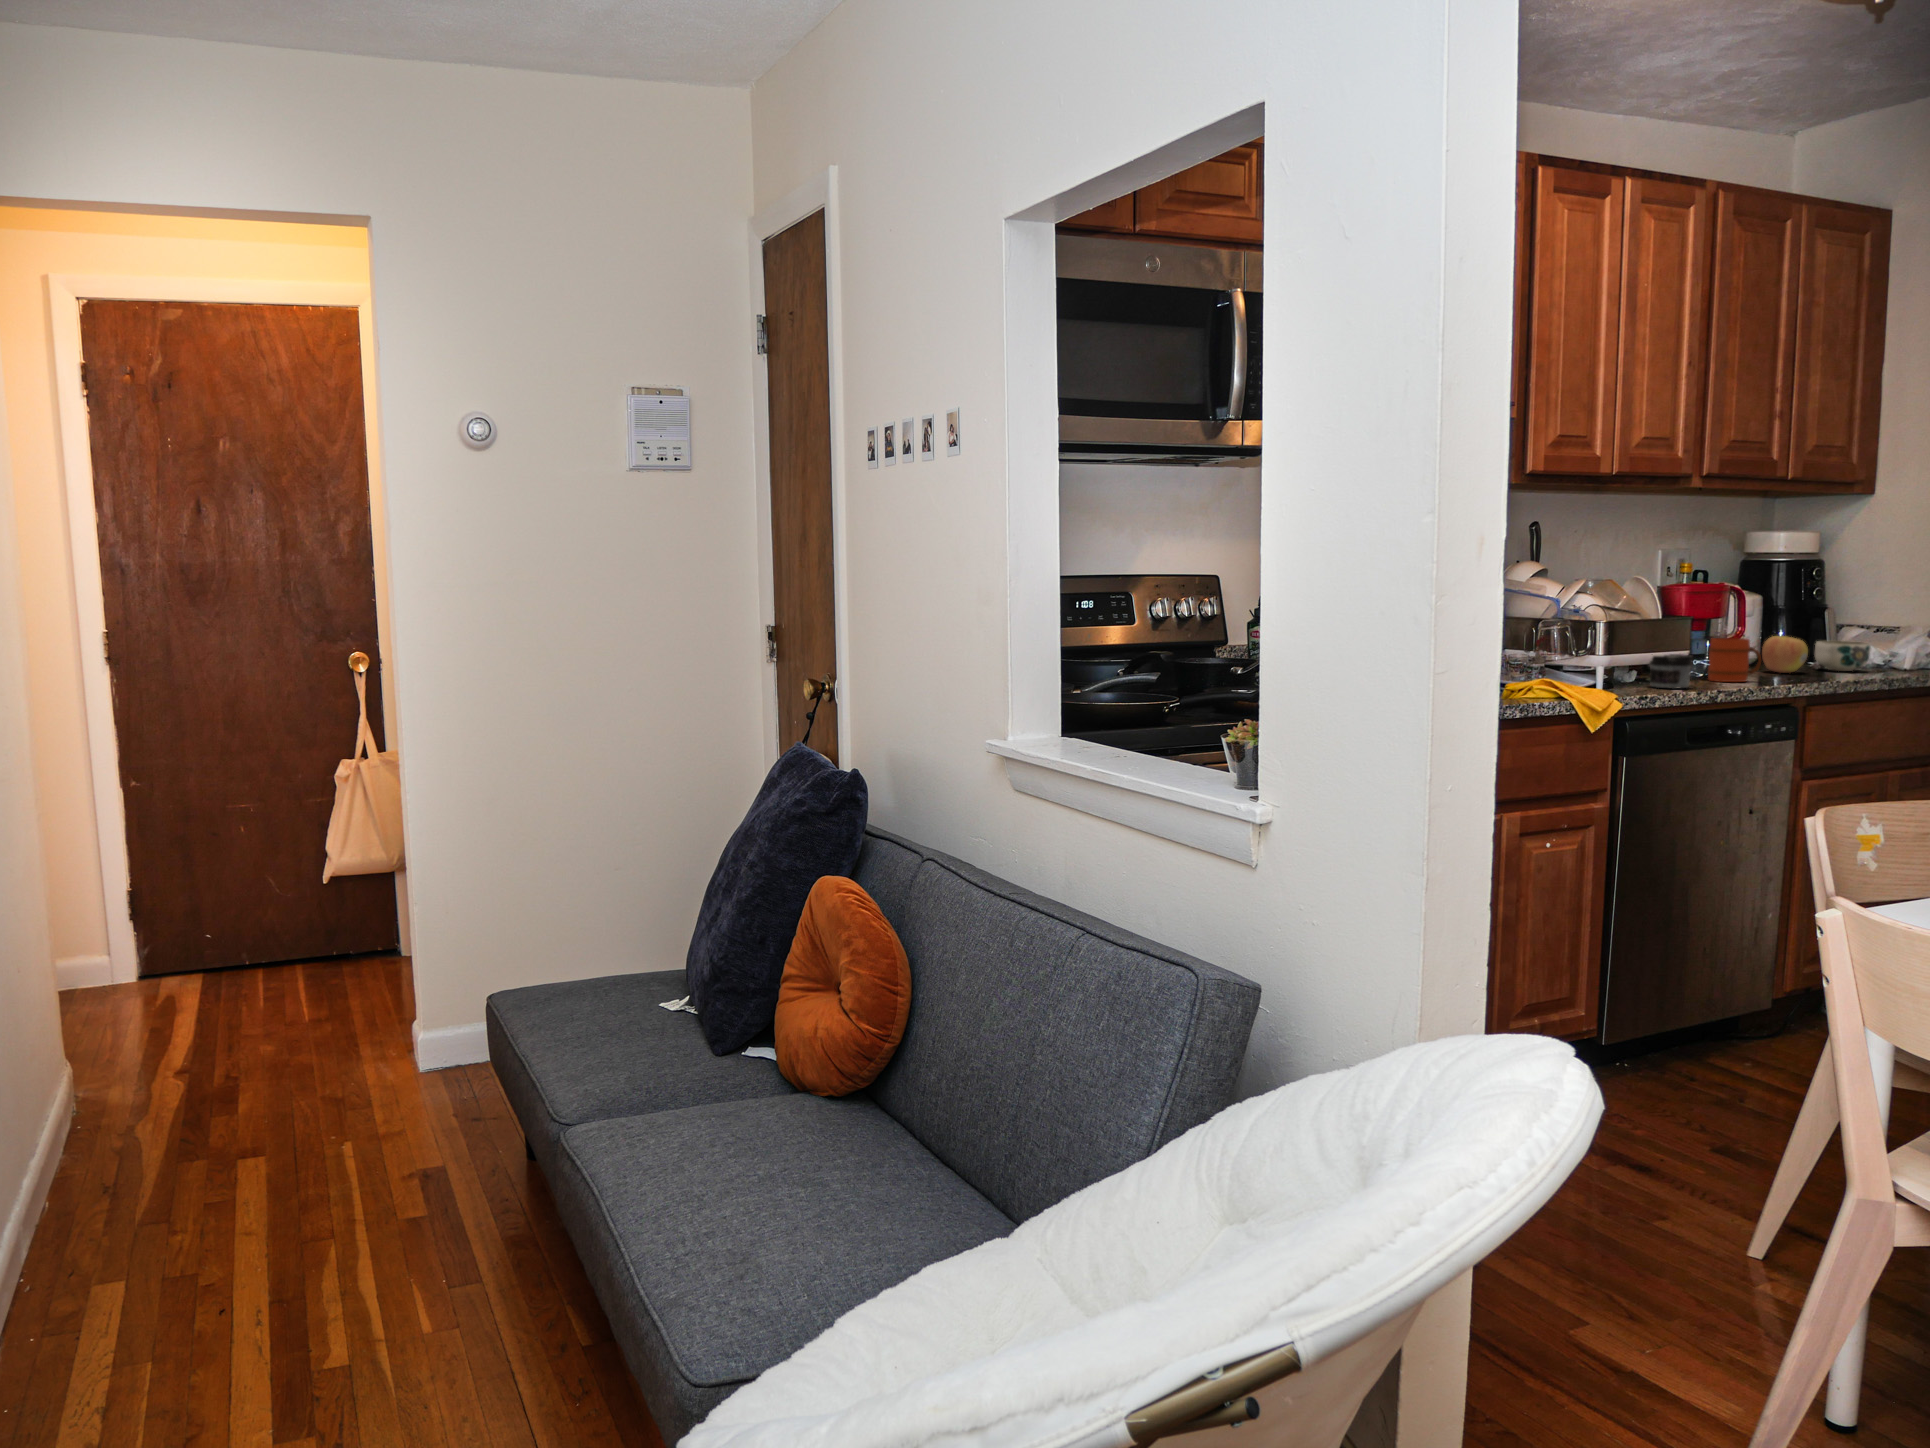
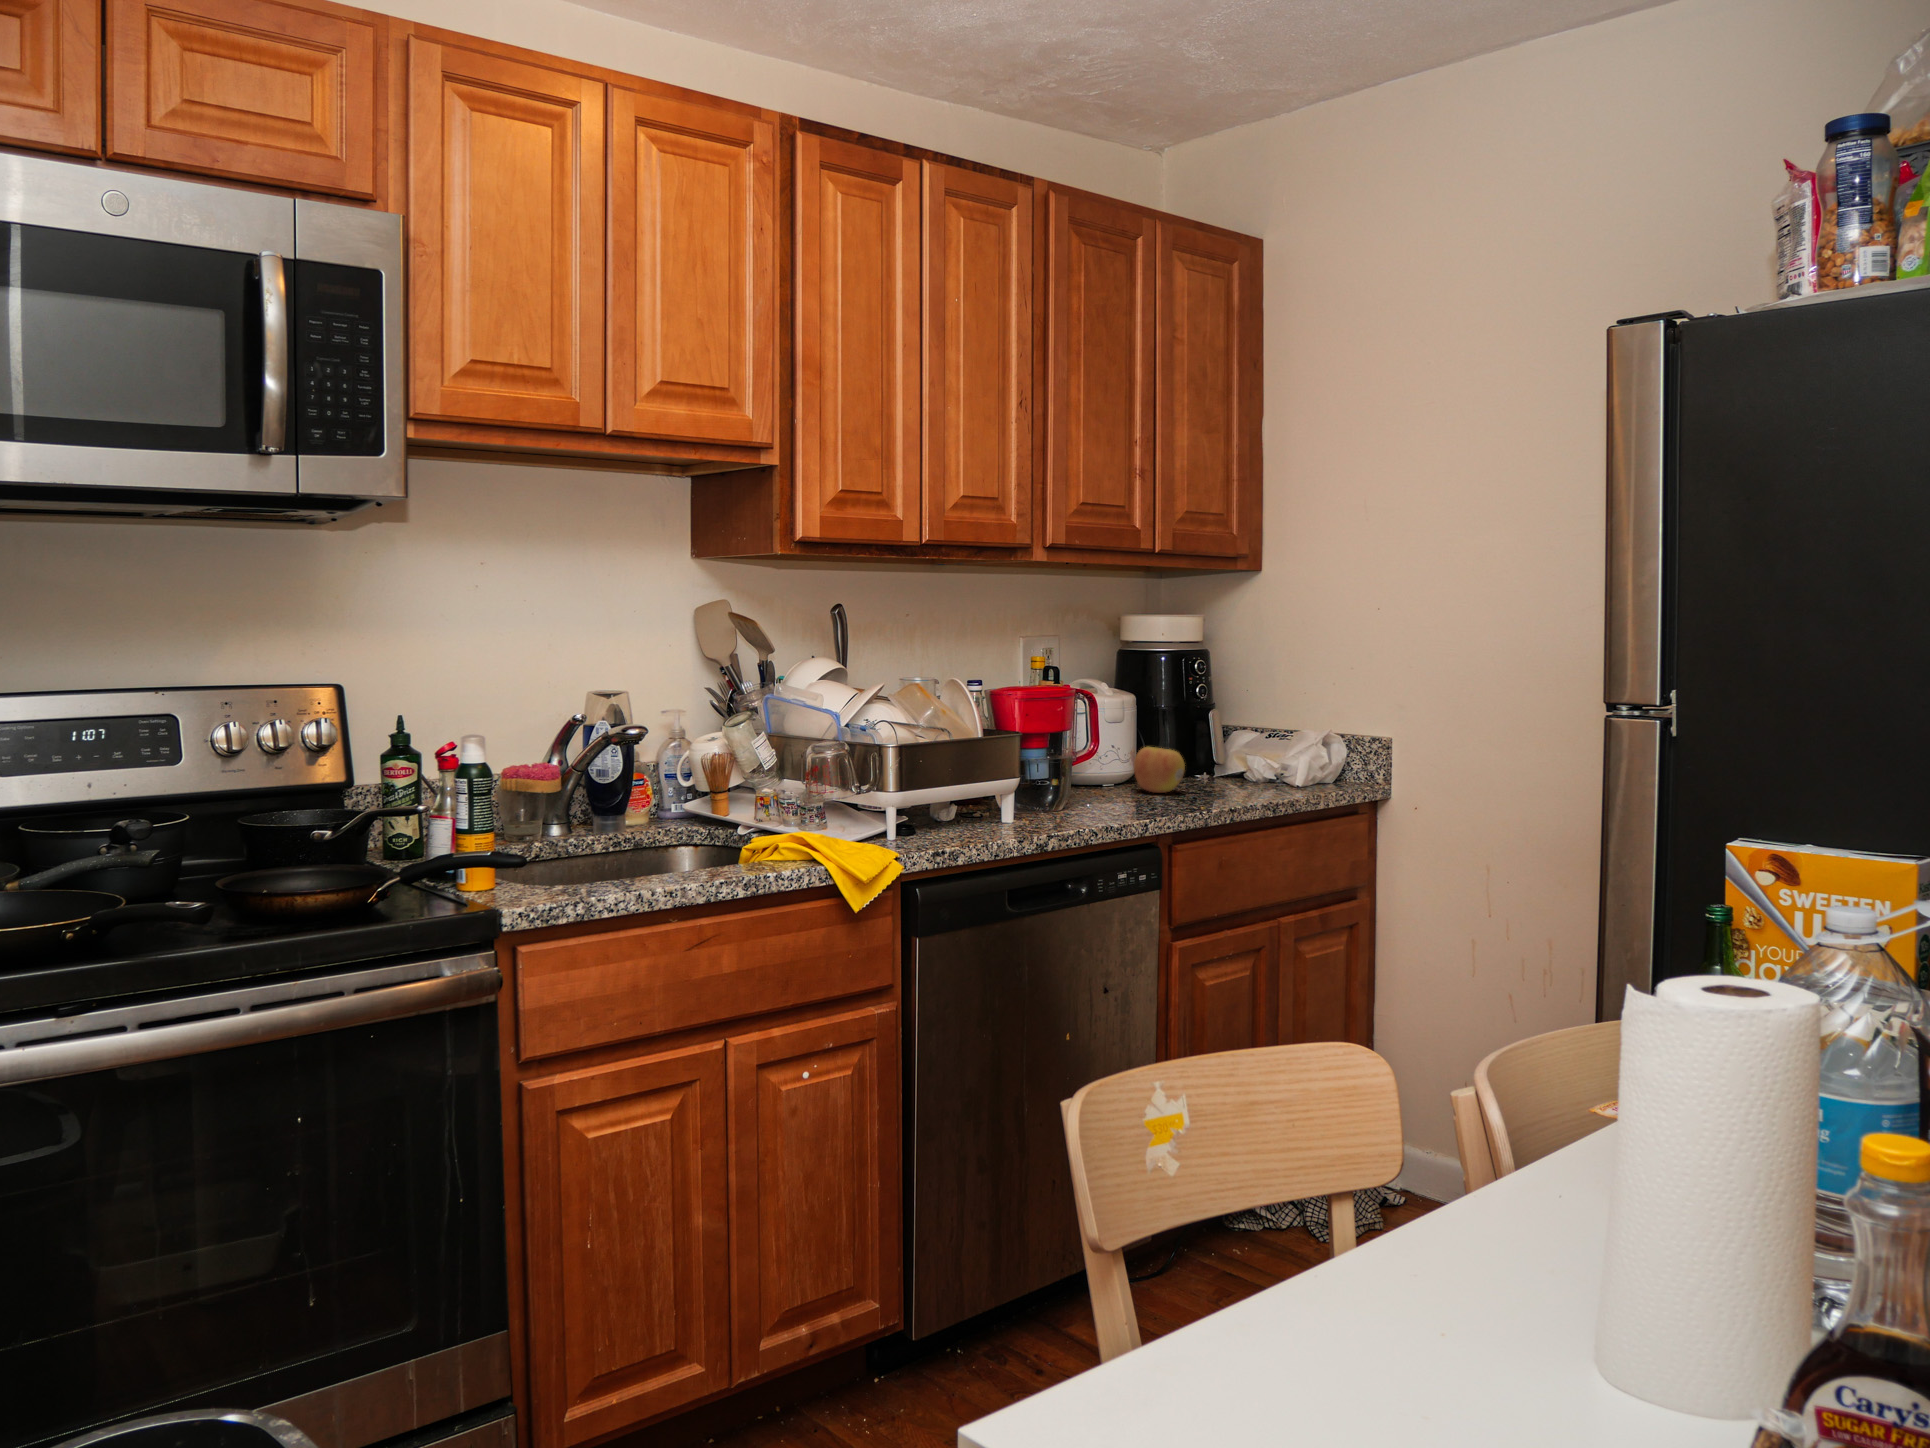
mug: present [1708,638,1761,682] -> none [1056,755,1118,814]
bowl: present [1815,641,1871,671] -> none [1197,749,1257,787]
jar: present [1649,654,1693,689] -> none [965,782,1021,832]

